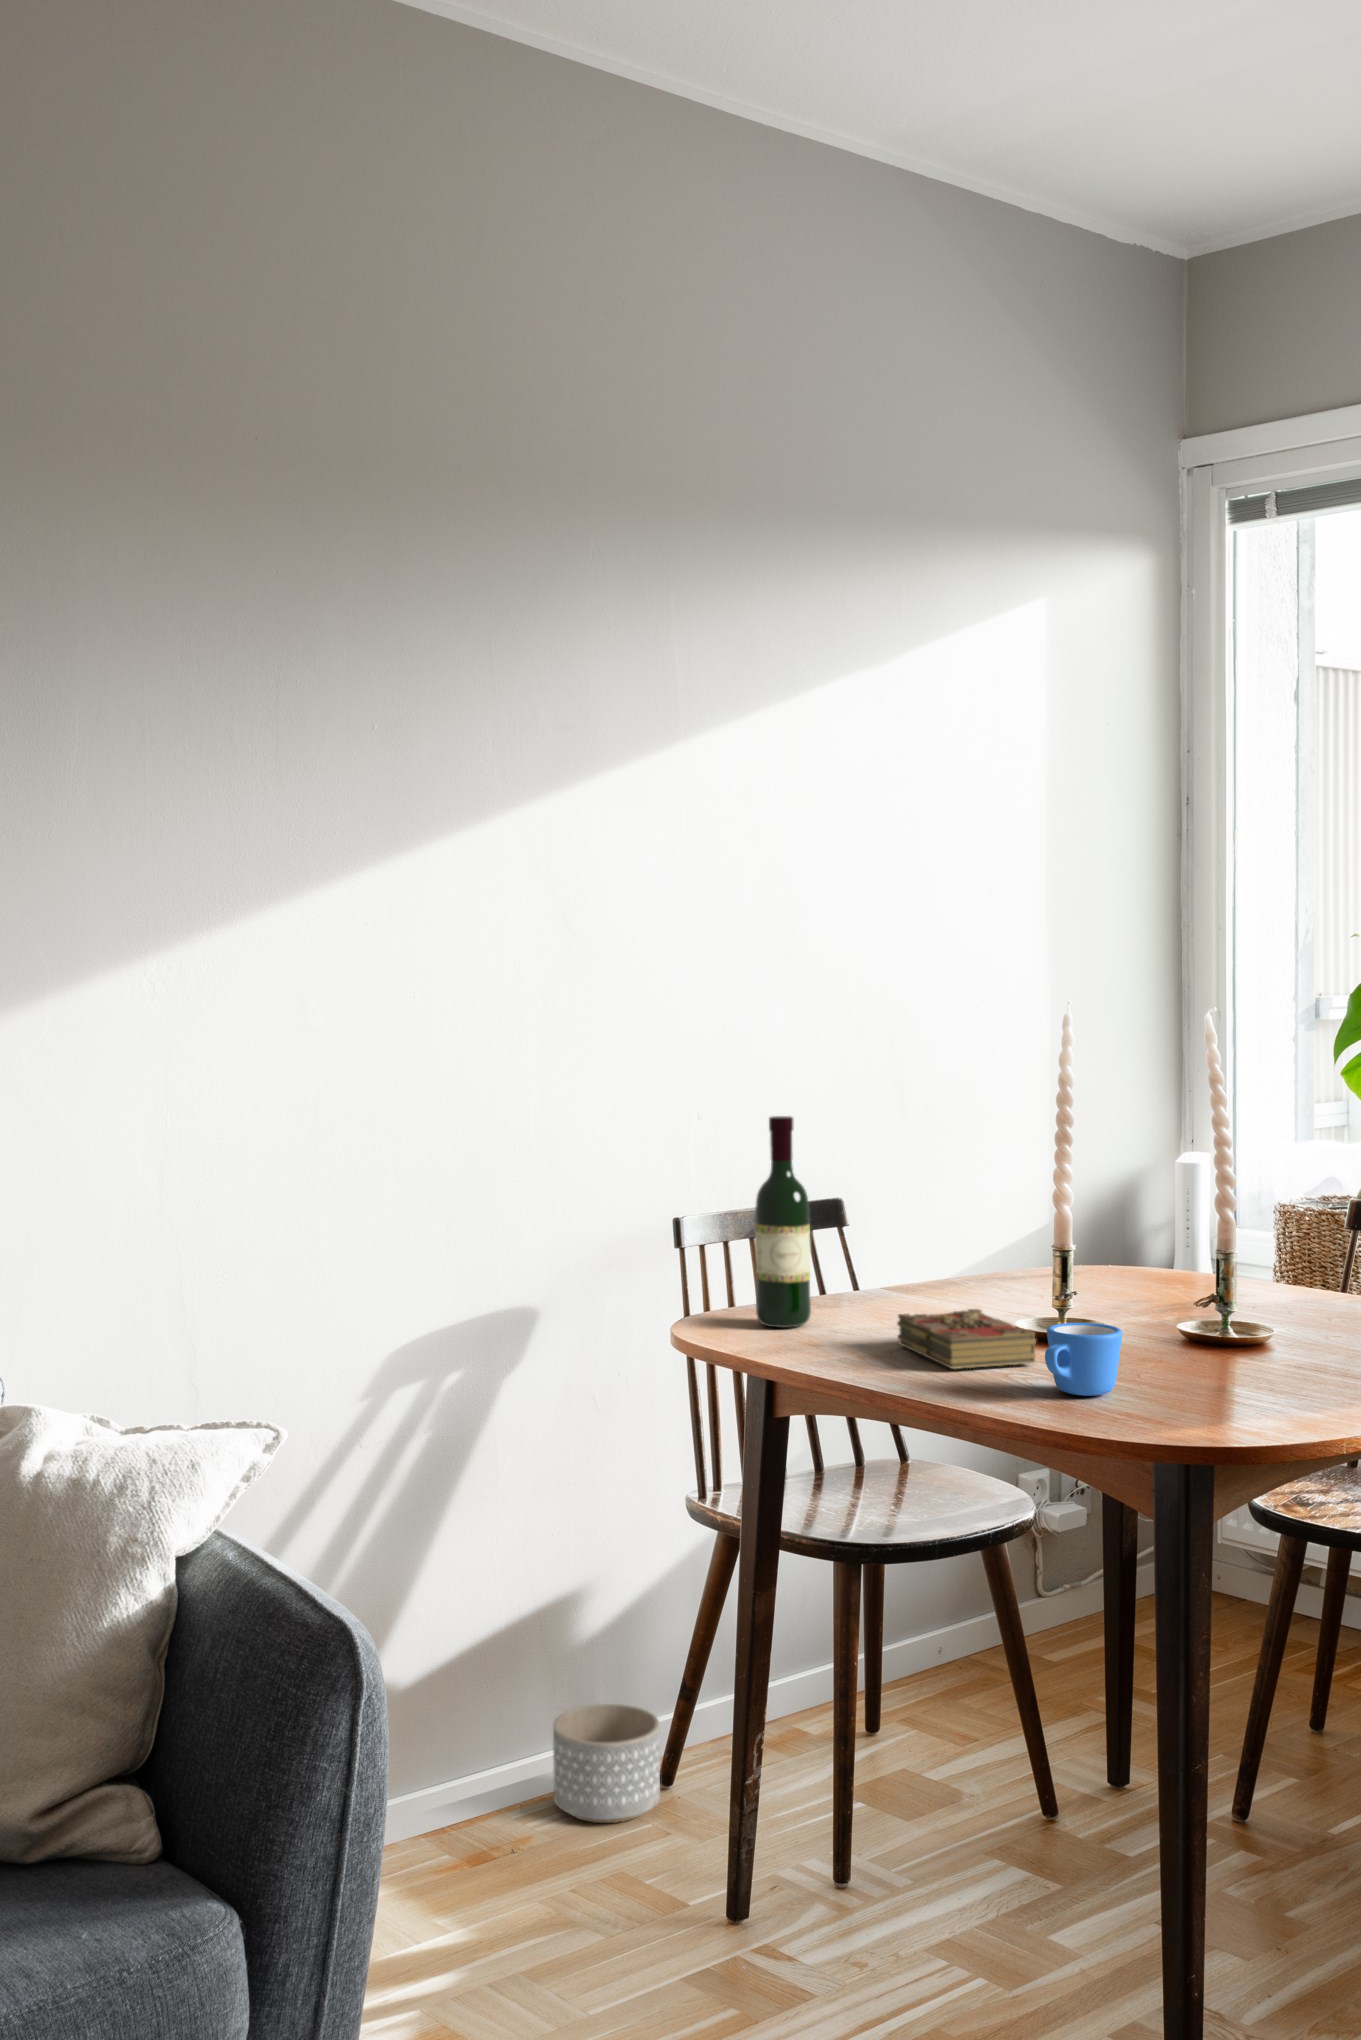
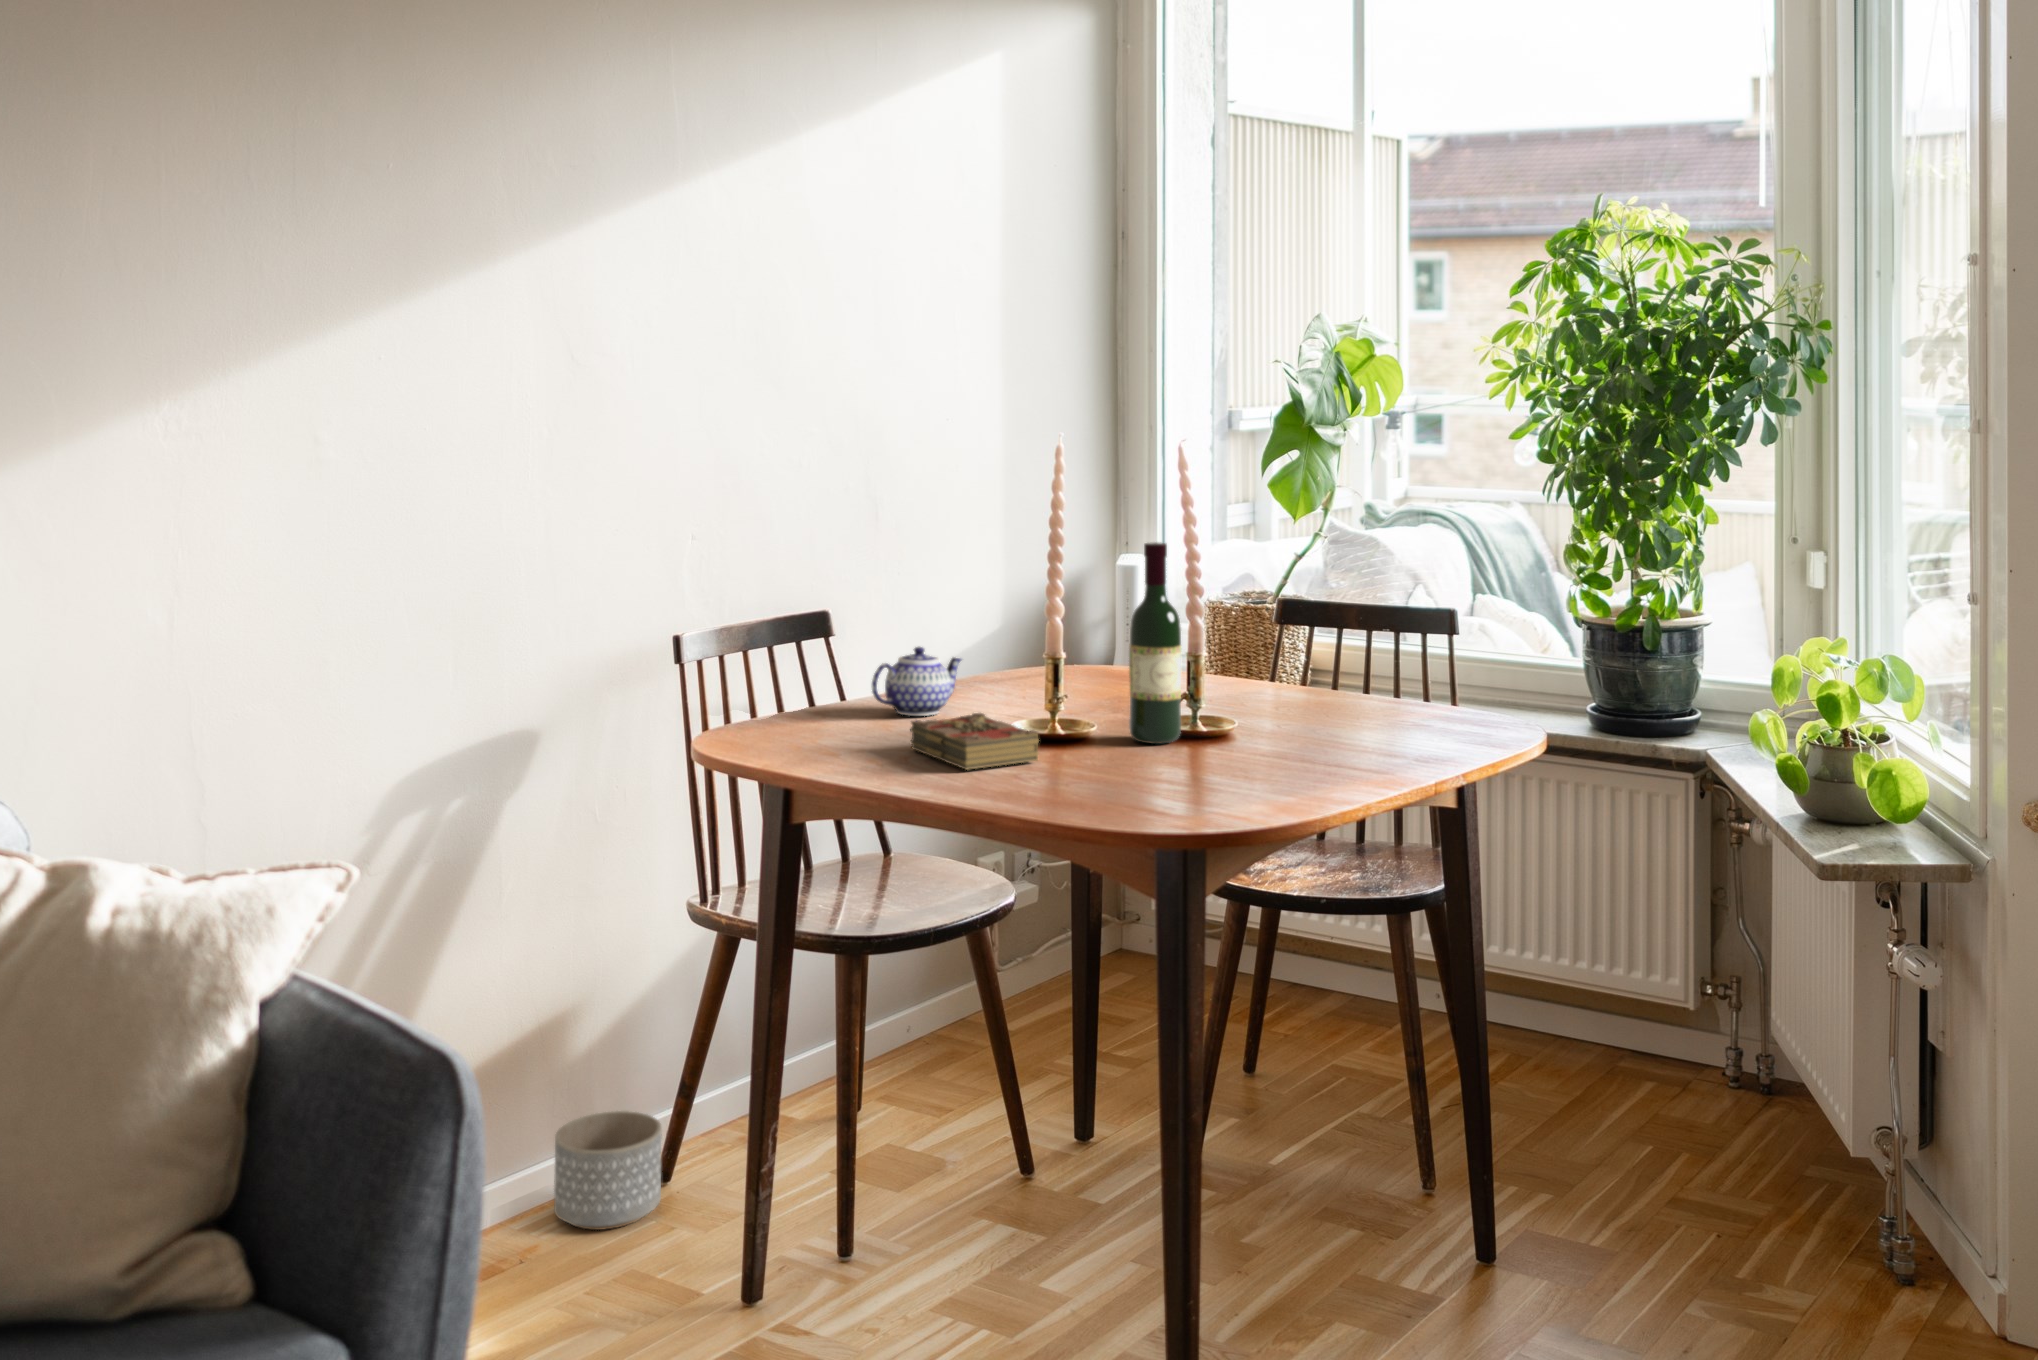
wine bottle: present [755,1116,811,1328] -> present [1129,542,1181,744]
teapot: none [866,1237,970,1311] -> present [872,647,961,716]
mug: present [1045,1323,1122,1396] -> none [1056,723,1121,788]

